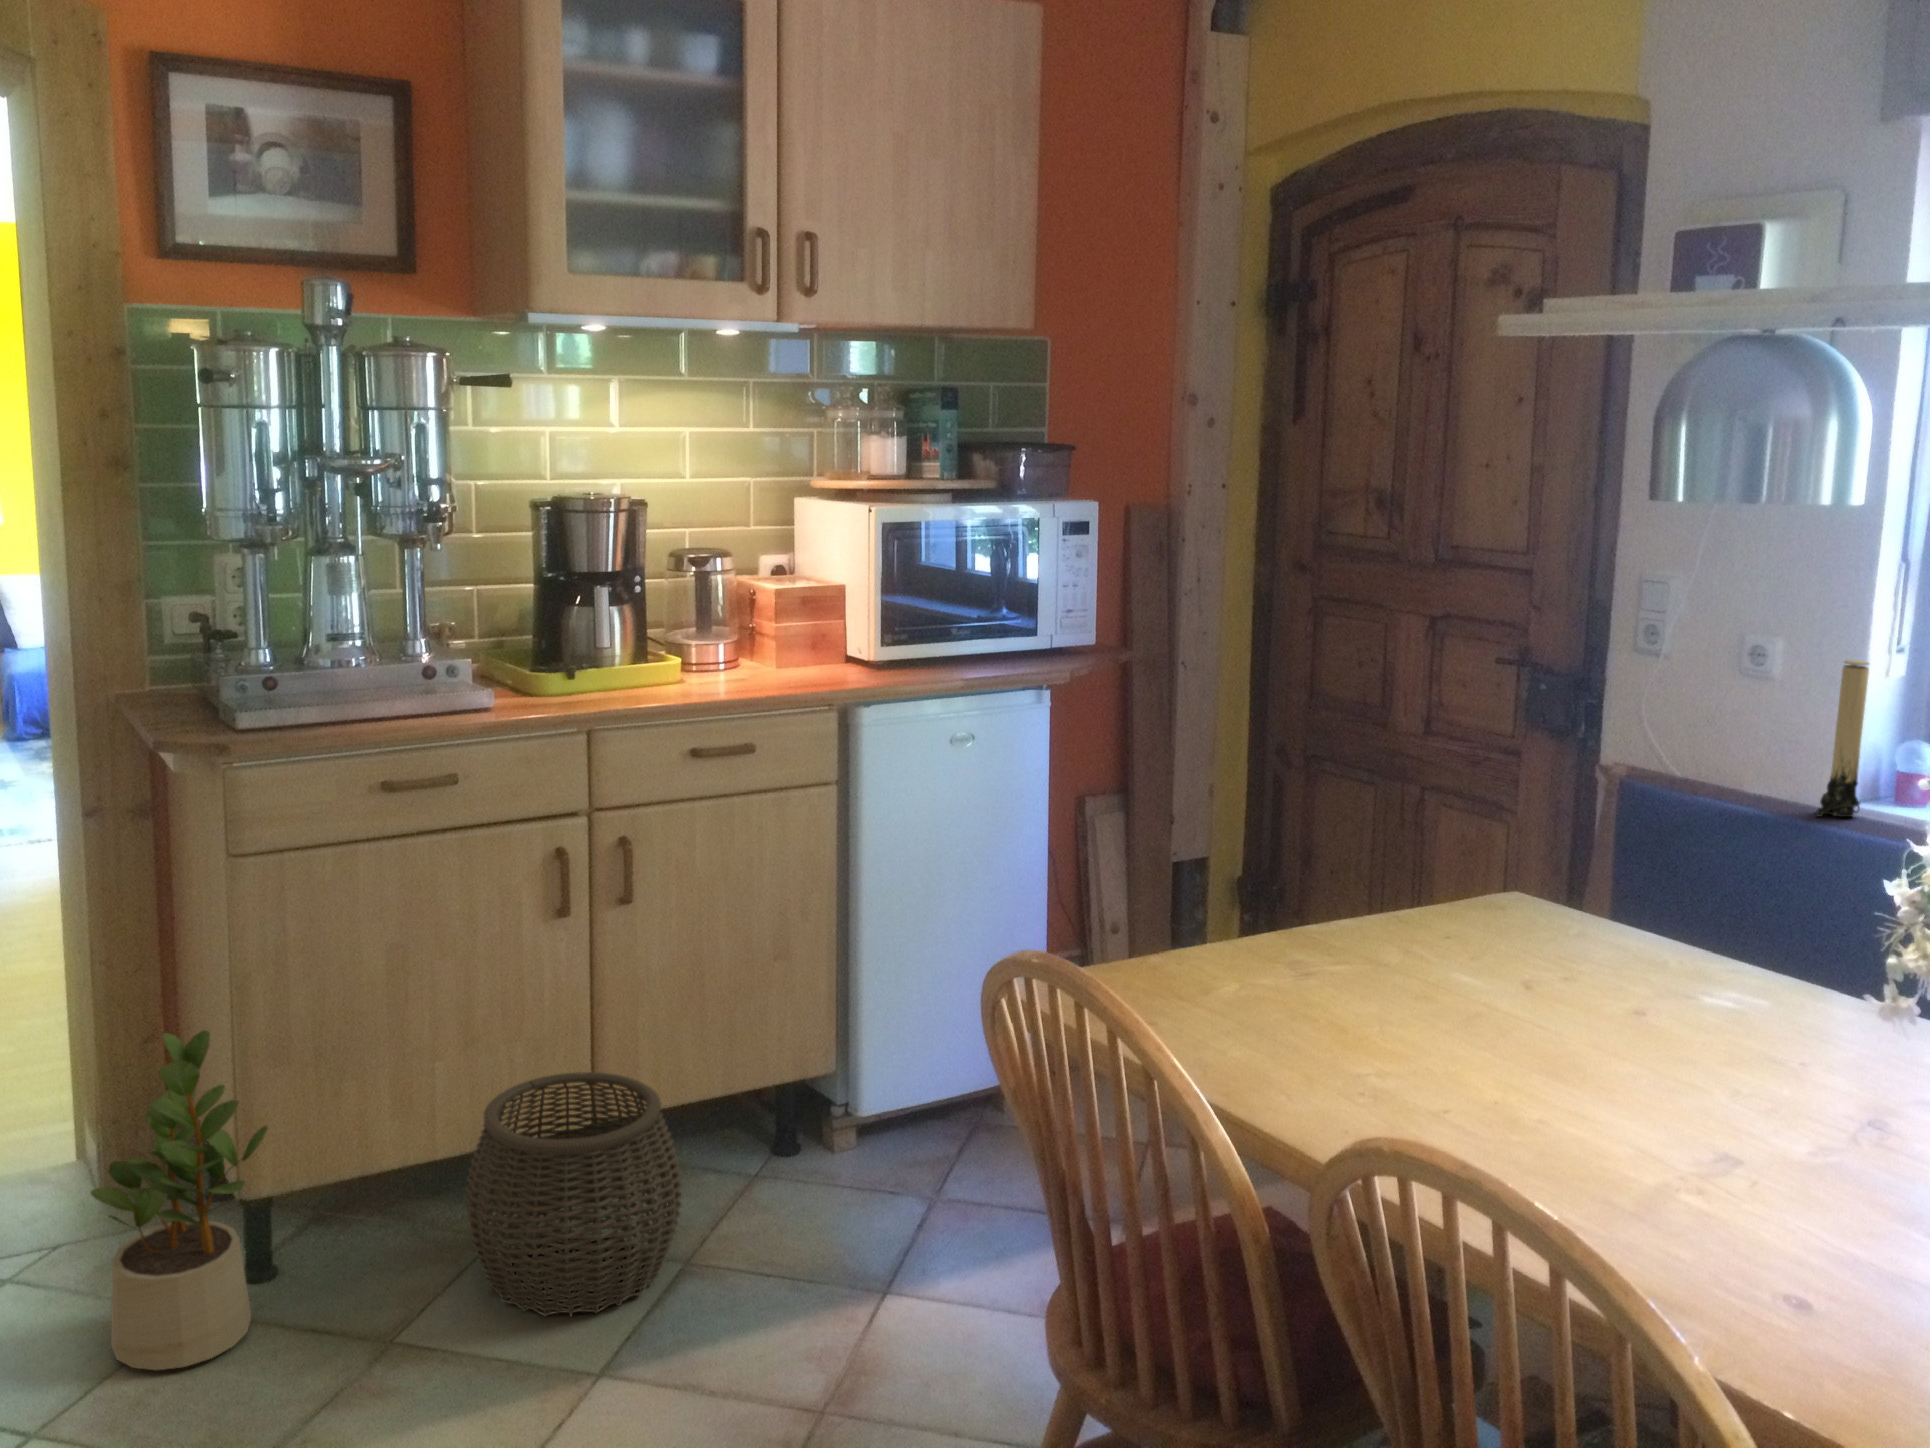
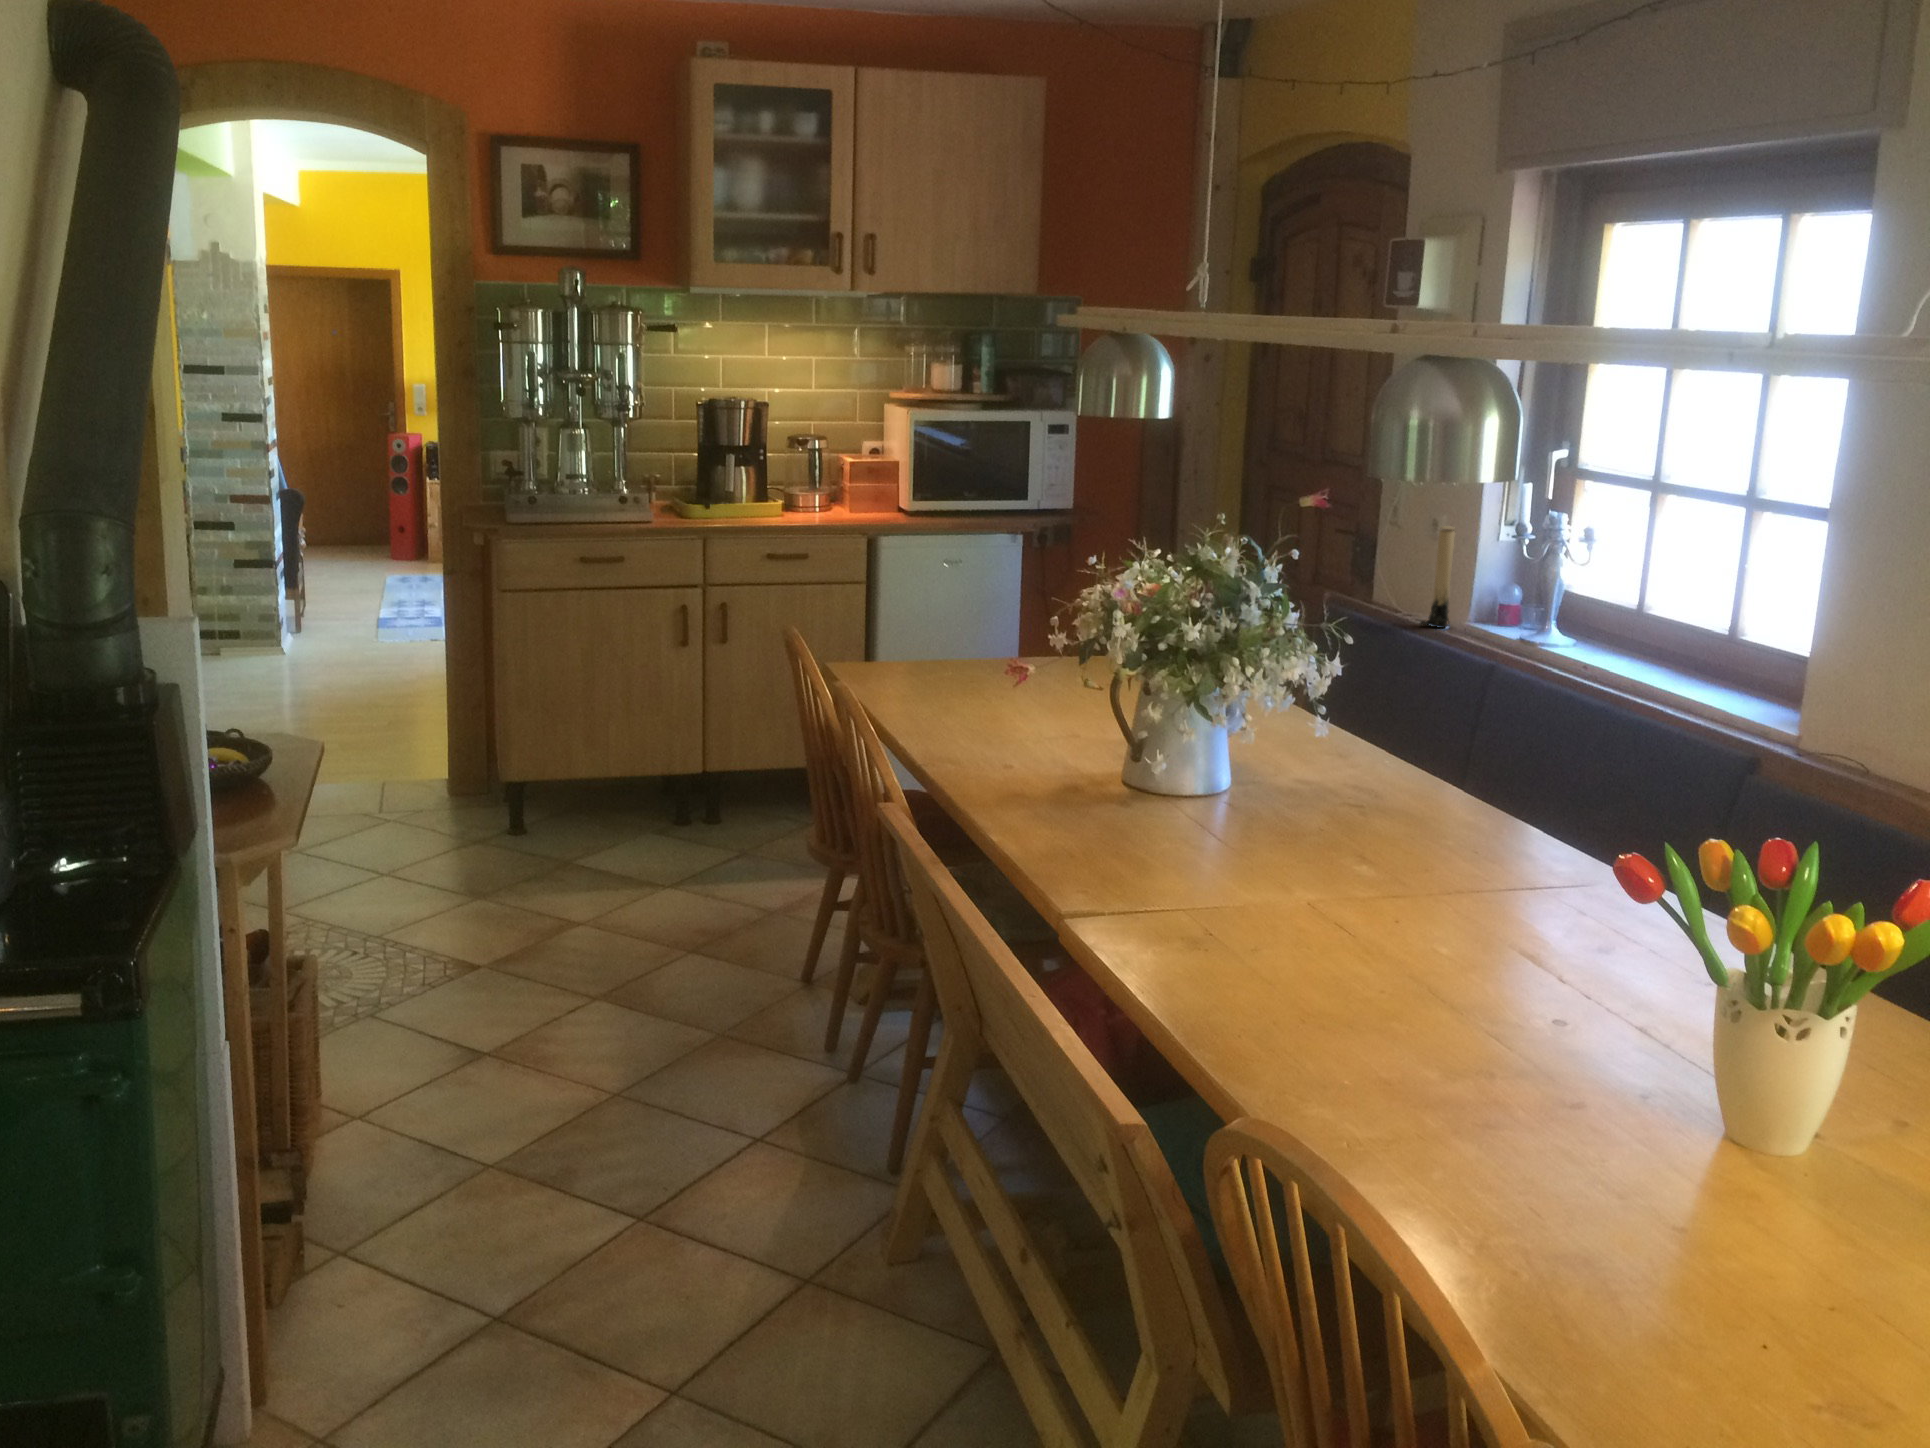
potted plant: present [91,1030,268,1370] -> none [425,681,515,858]
woven basket: present [465,1072,683,1316] -> none [617,737,740,863]

